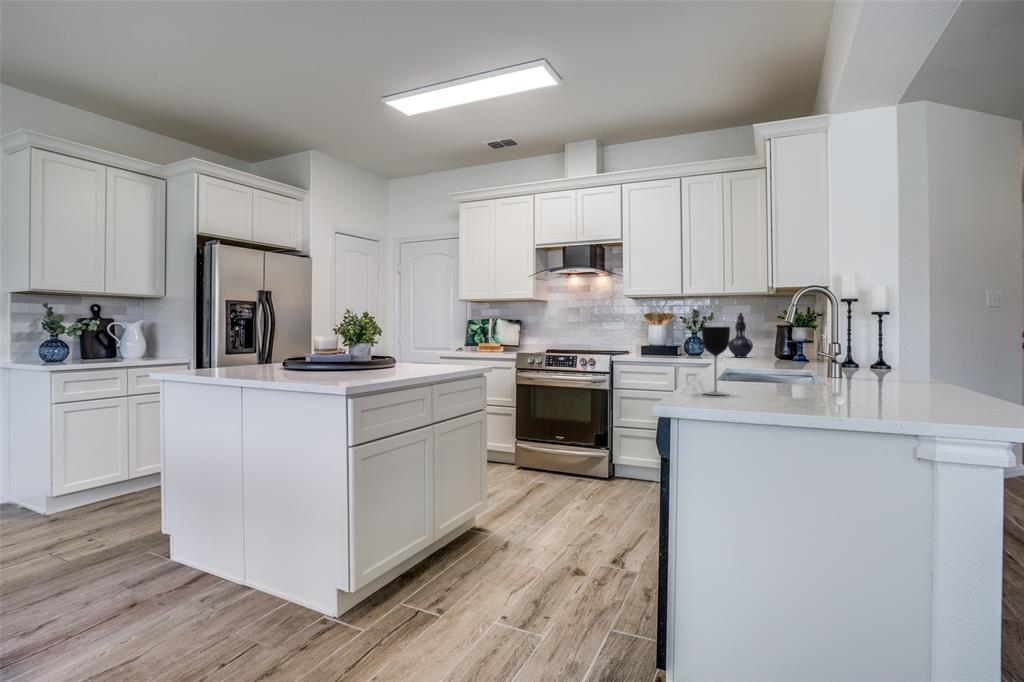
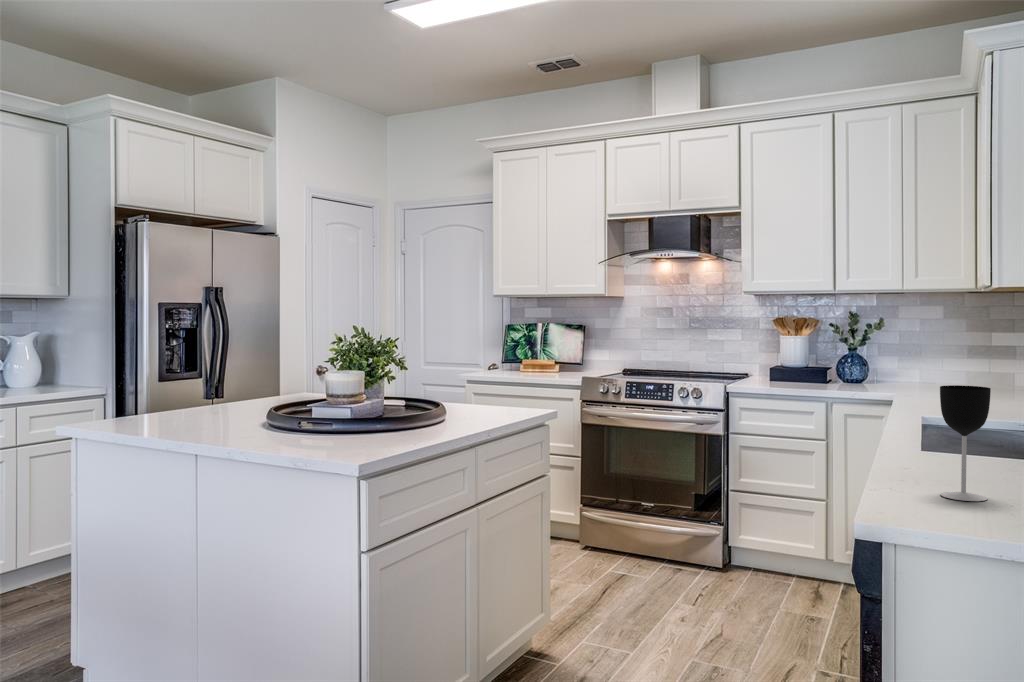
decorative vase: present [728,313,753,358] -> none [905,317,944,386]

